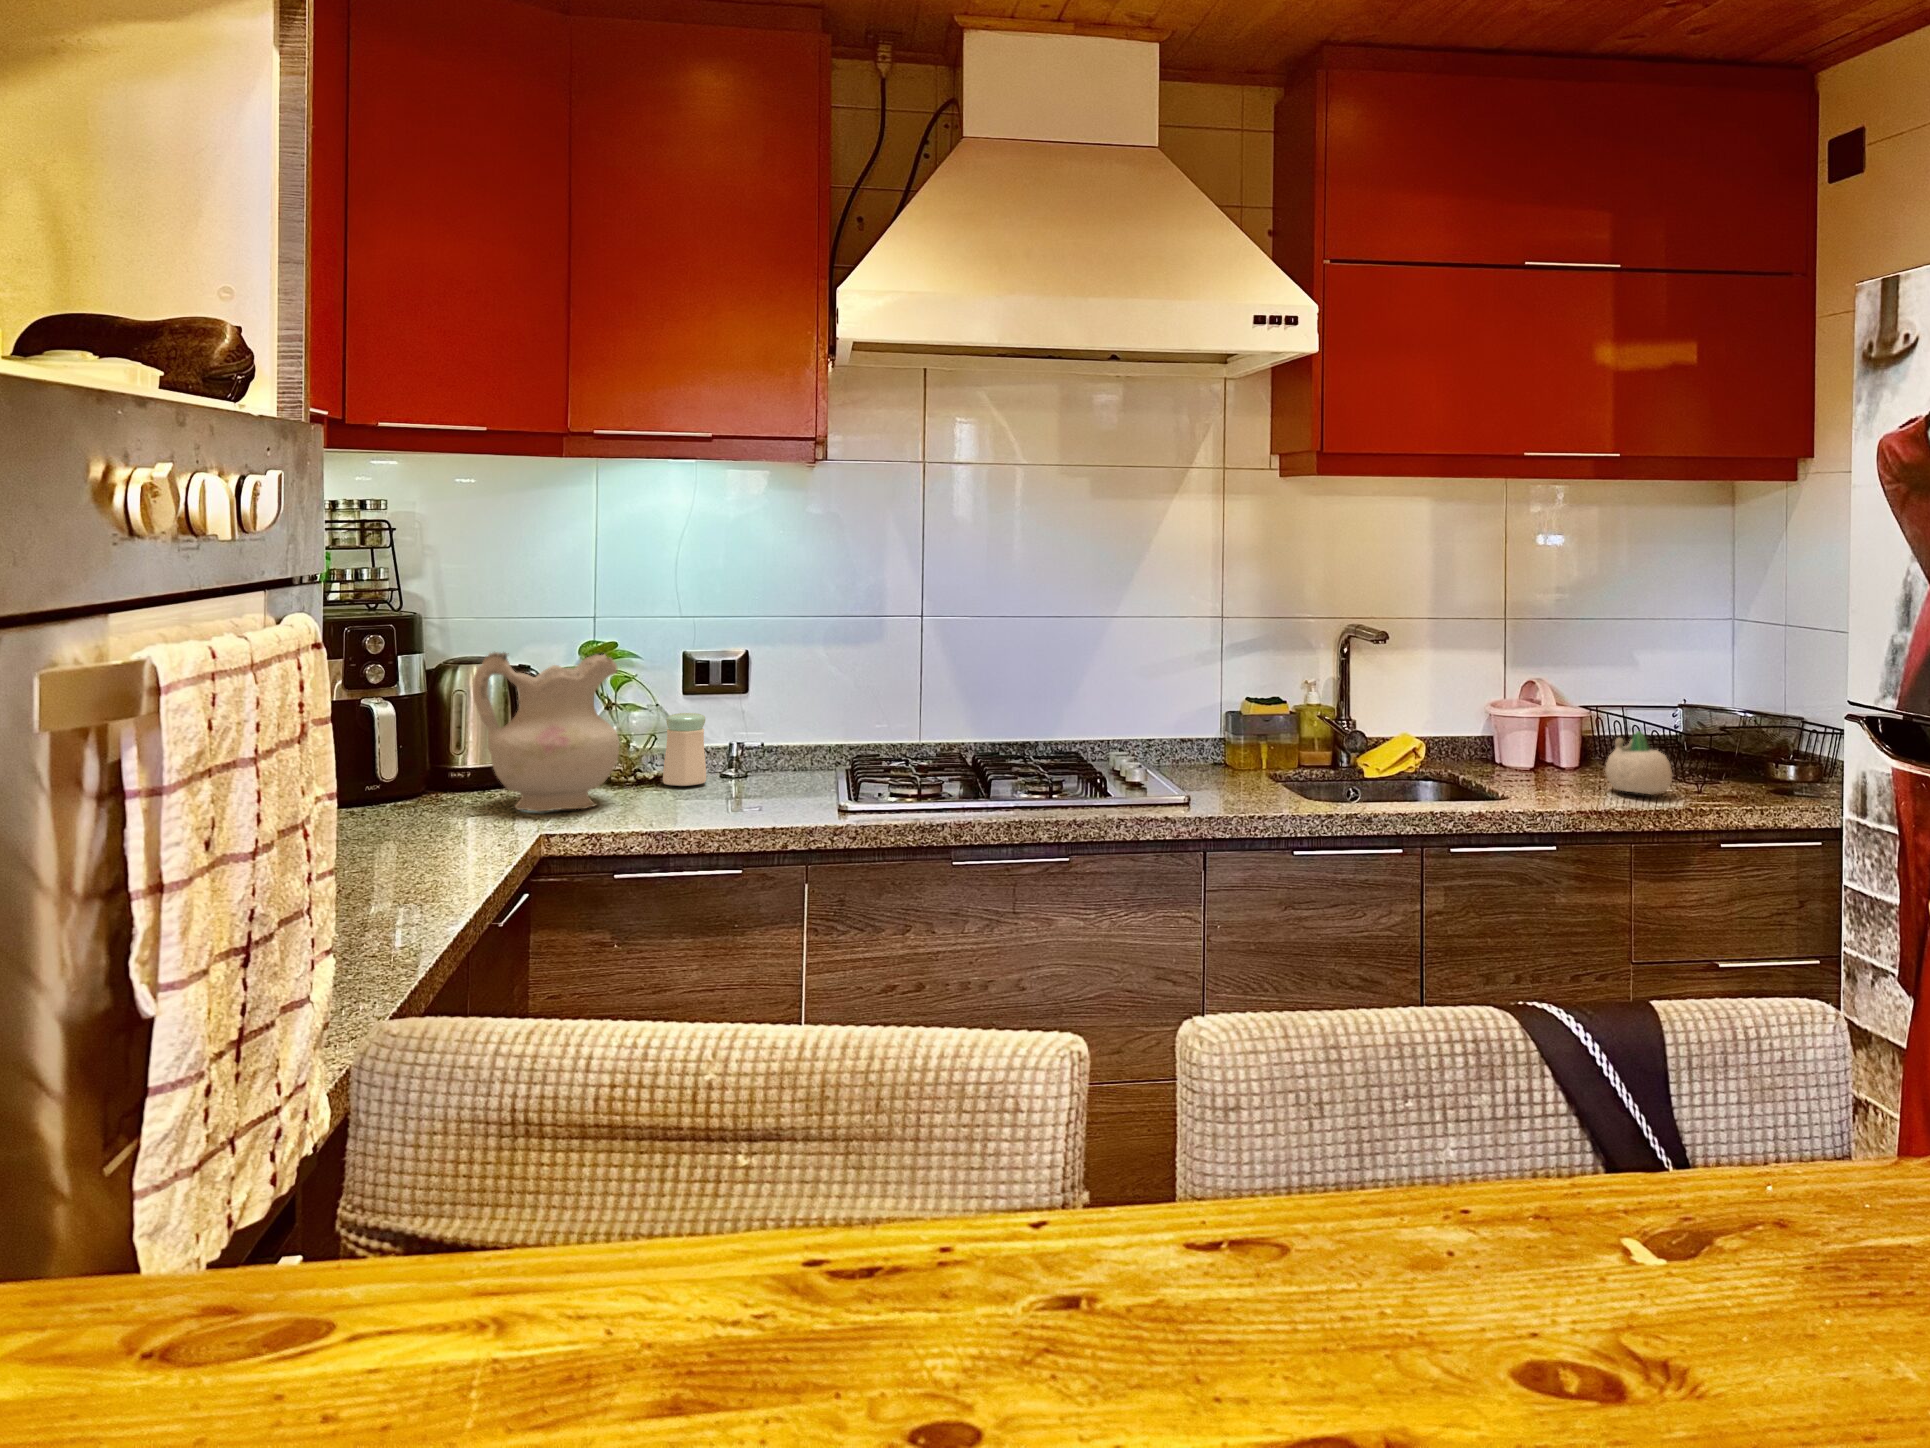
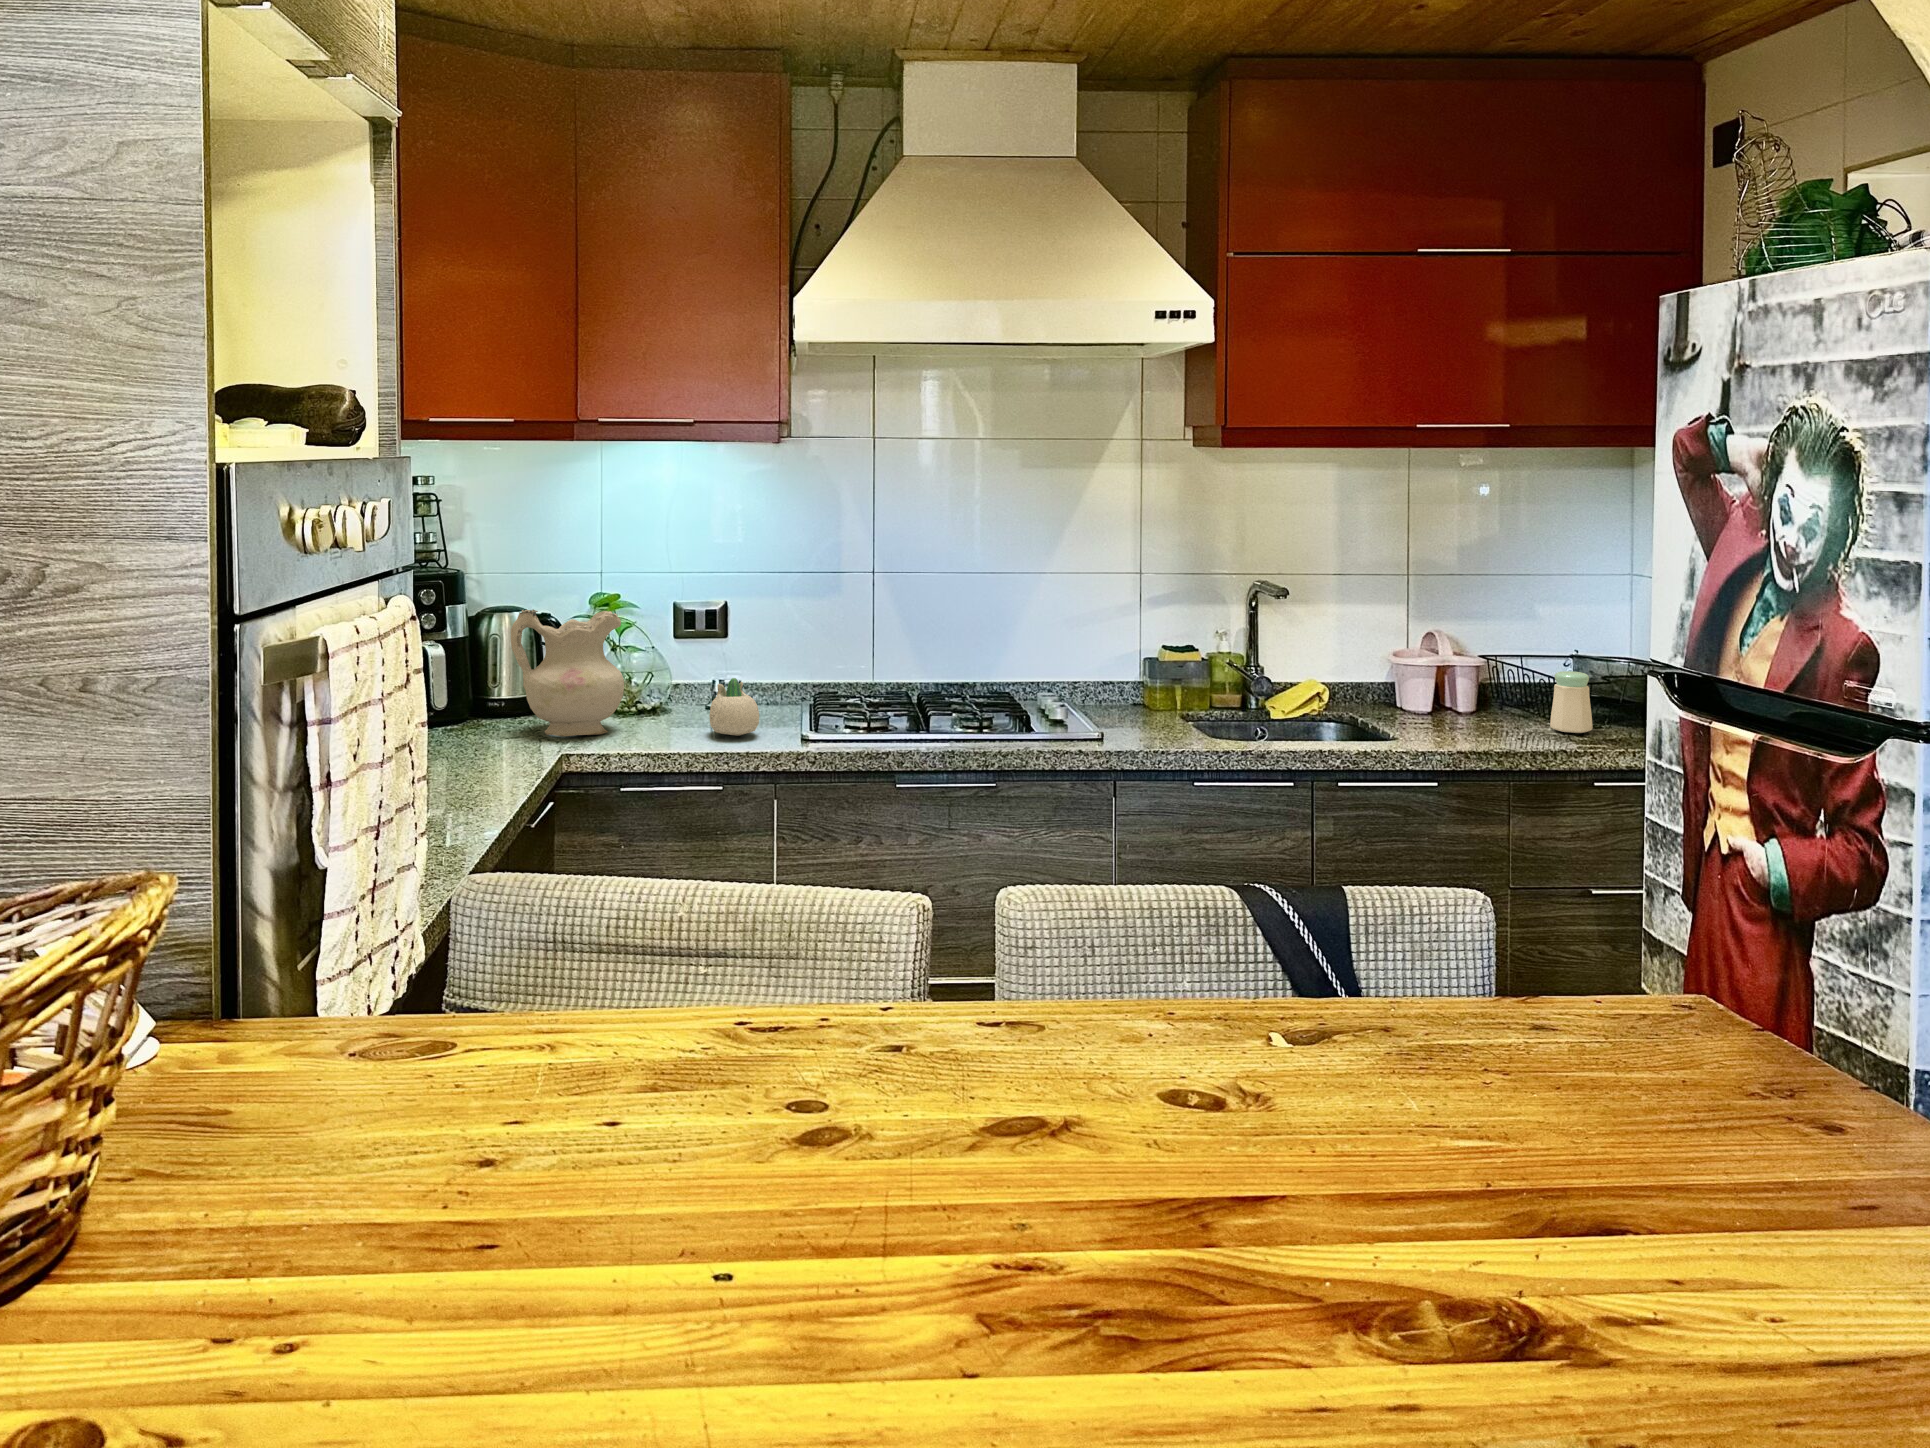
salt shaker: present [663,713,706,786] -> present [1550,671,1592,733]
succulent planter: present [1605,731,1672,795] -> present [709,678,759,736]

